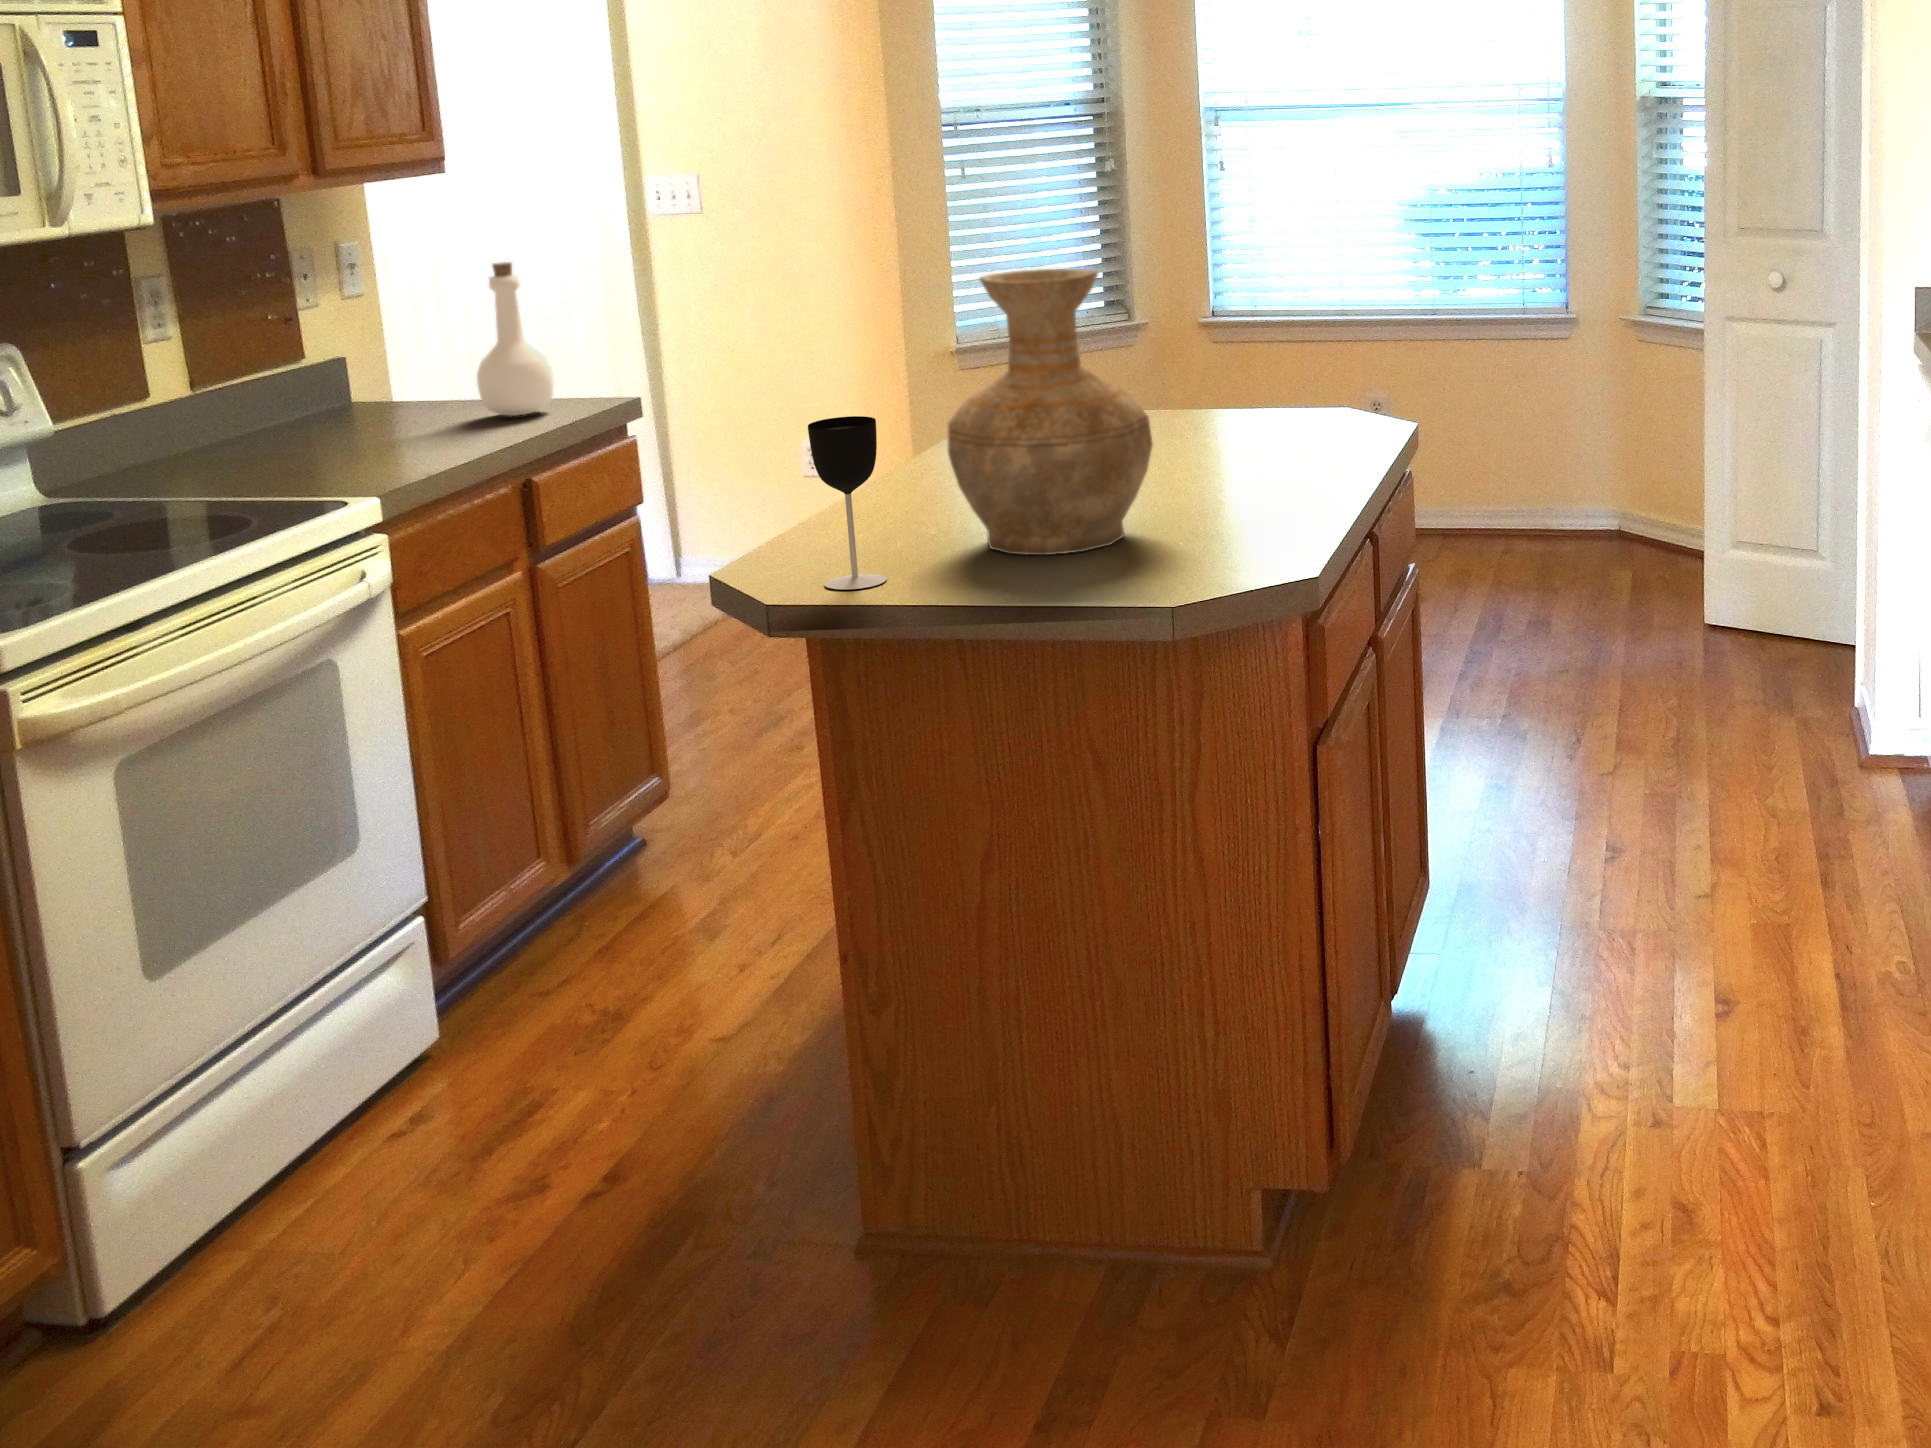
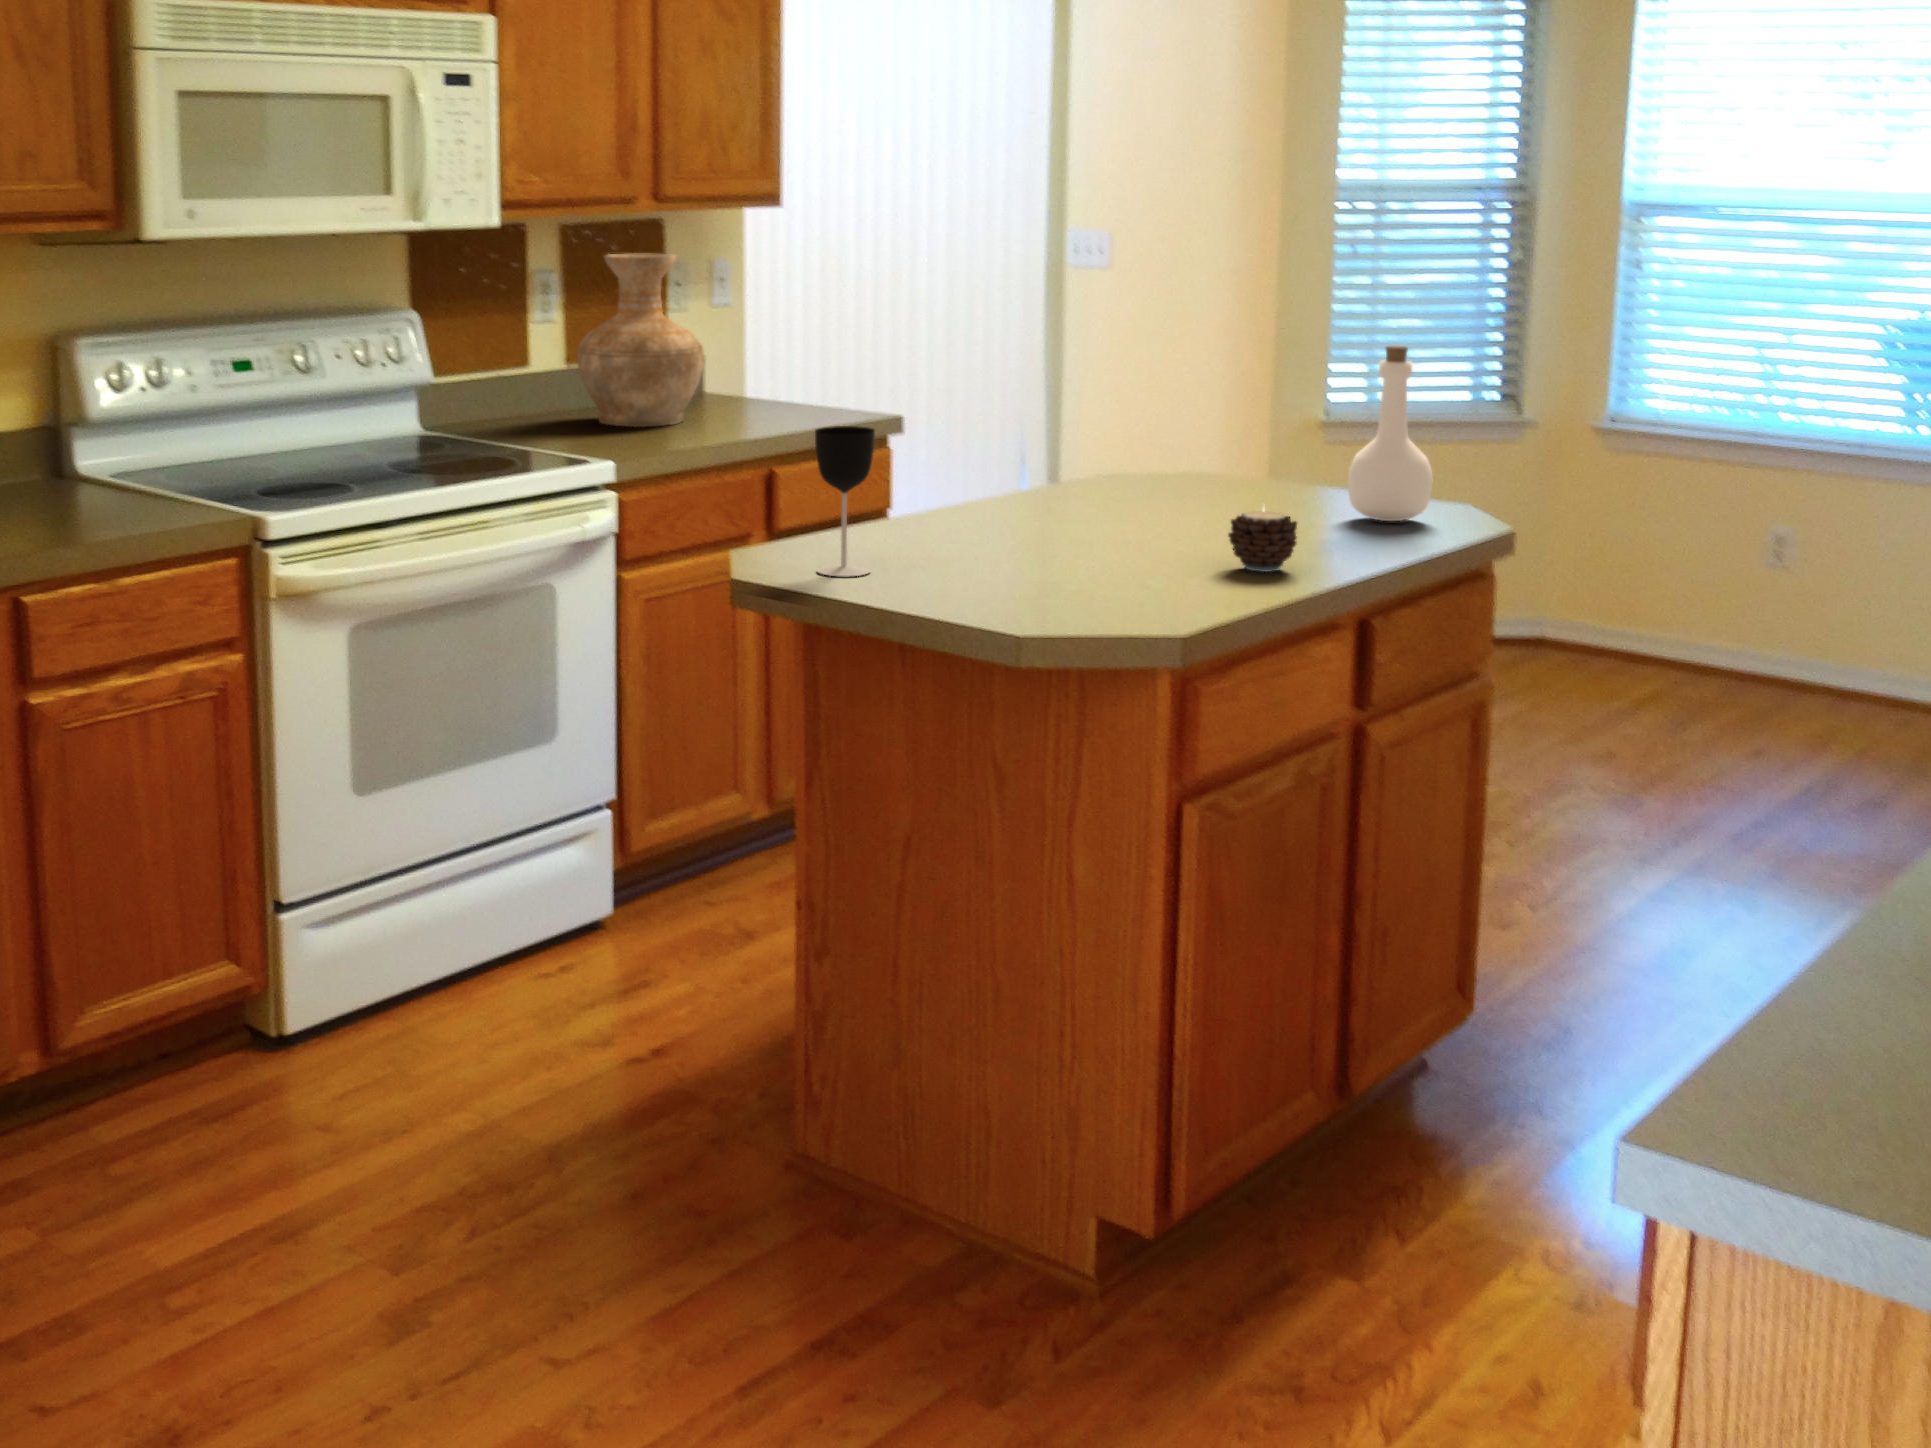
bottle: present [477,262,554,416] -> present [1348,346,1432,521]
vase: present [948,269,1152,555] -> present [577,253,704,427]
candle: none [1221,440,1293,509] -> present [1228,509,1297,572]

